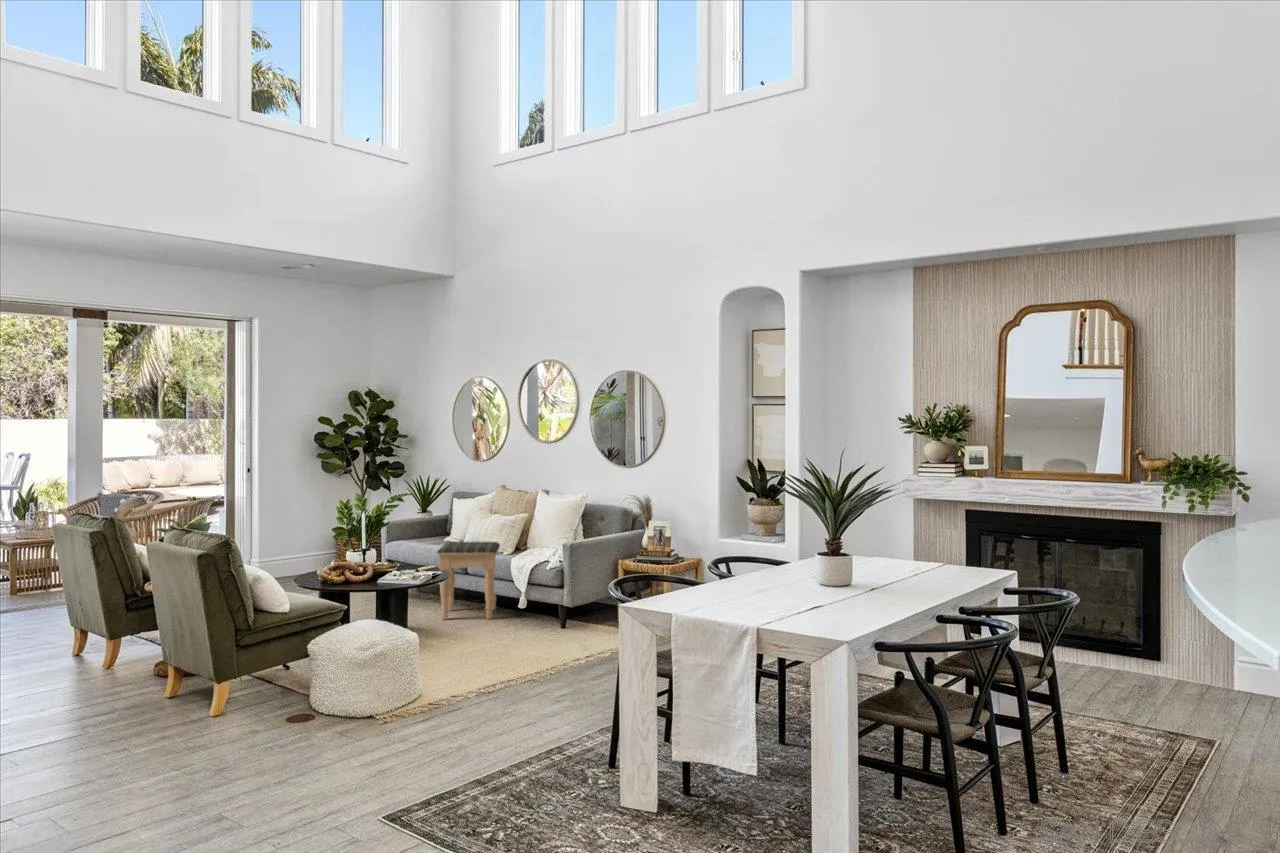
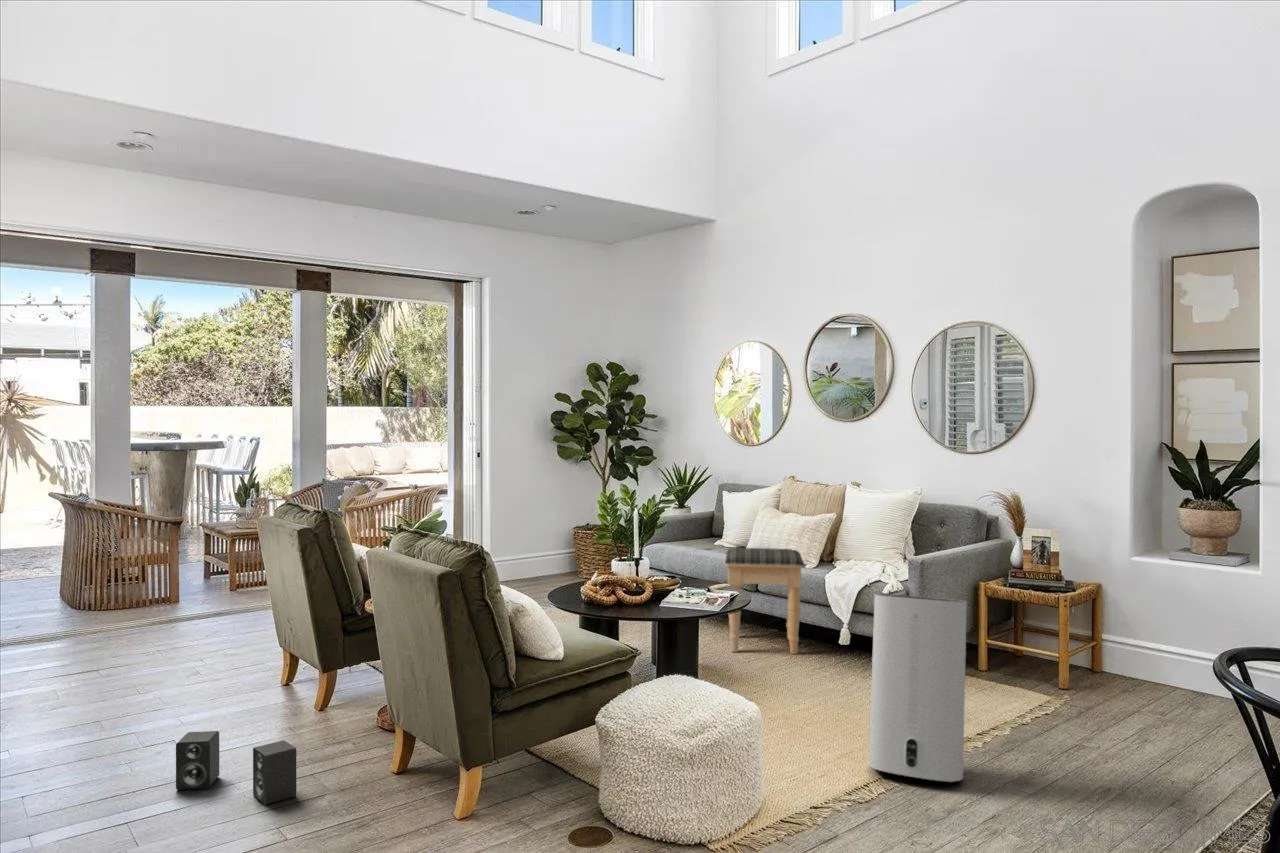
air purifier: none [499,565,562,680] -> present [869,594,967,782]
speaker: none [5,674,97,717] -> present [176,731,296,805]

